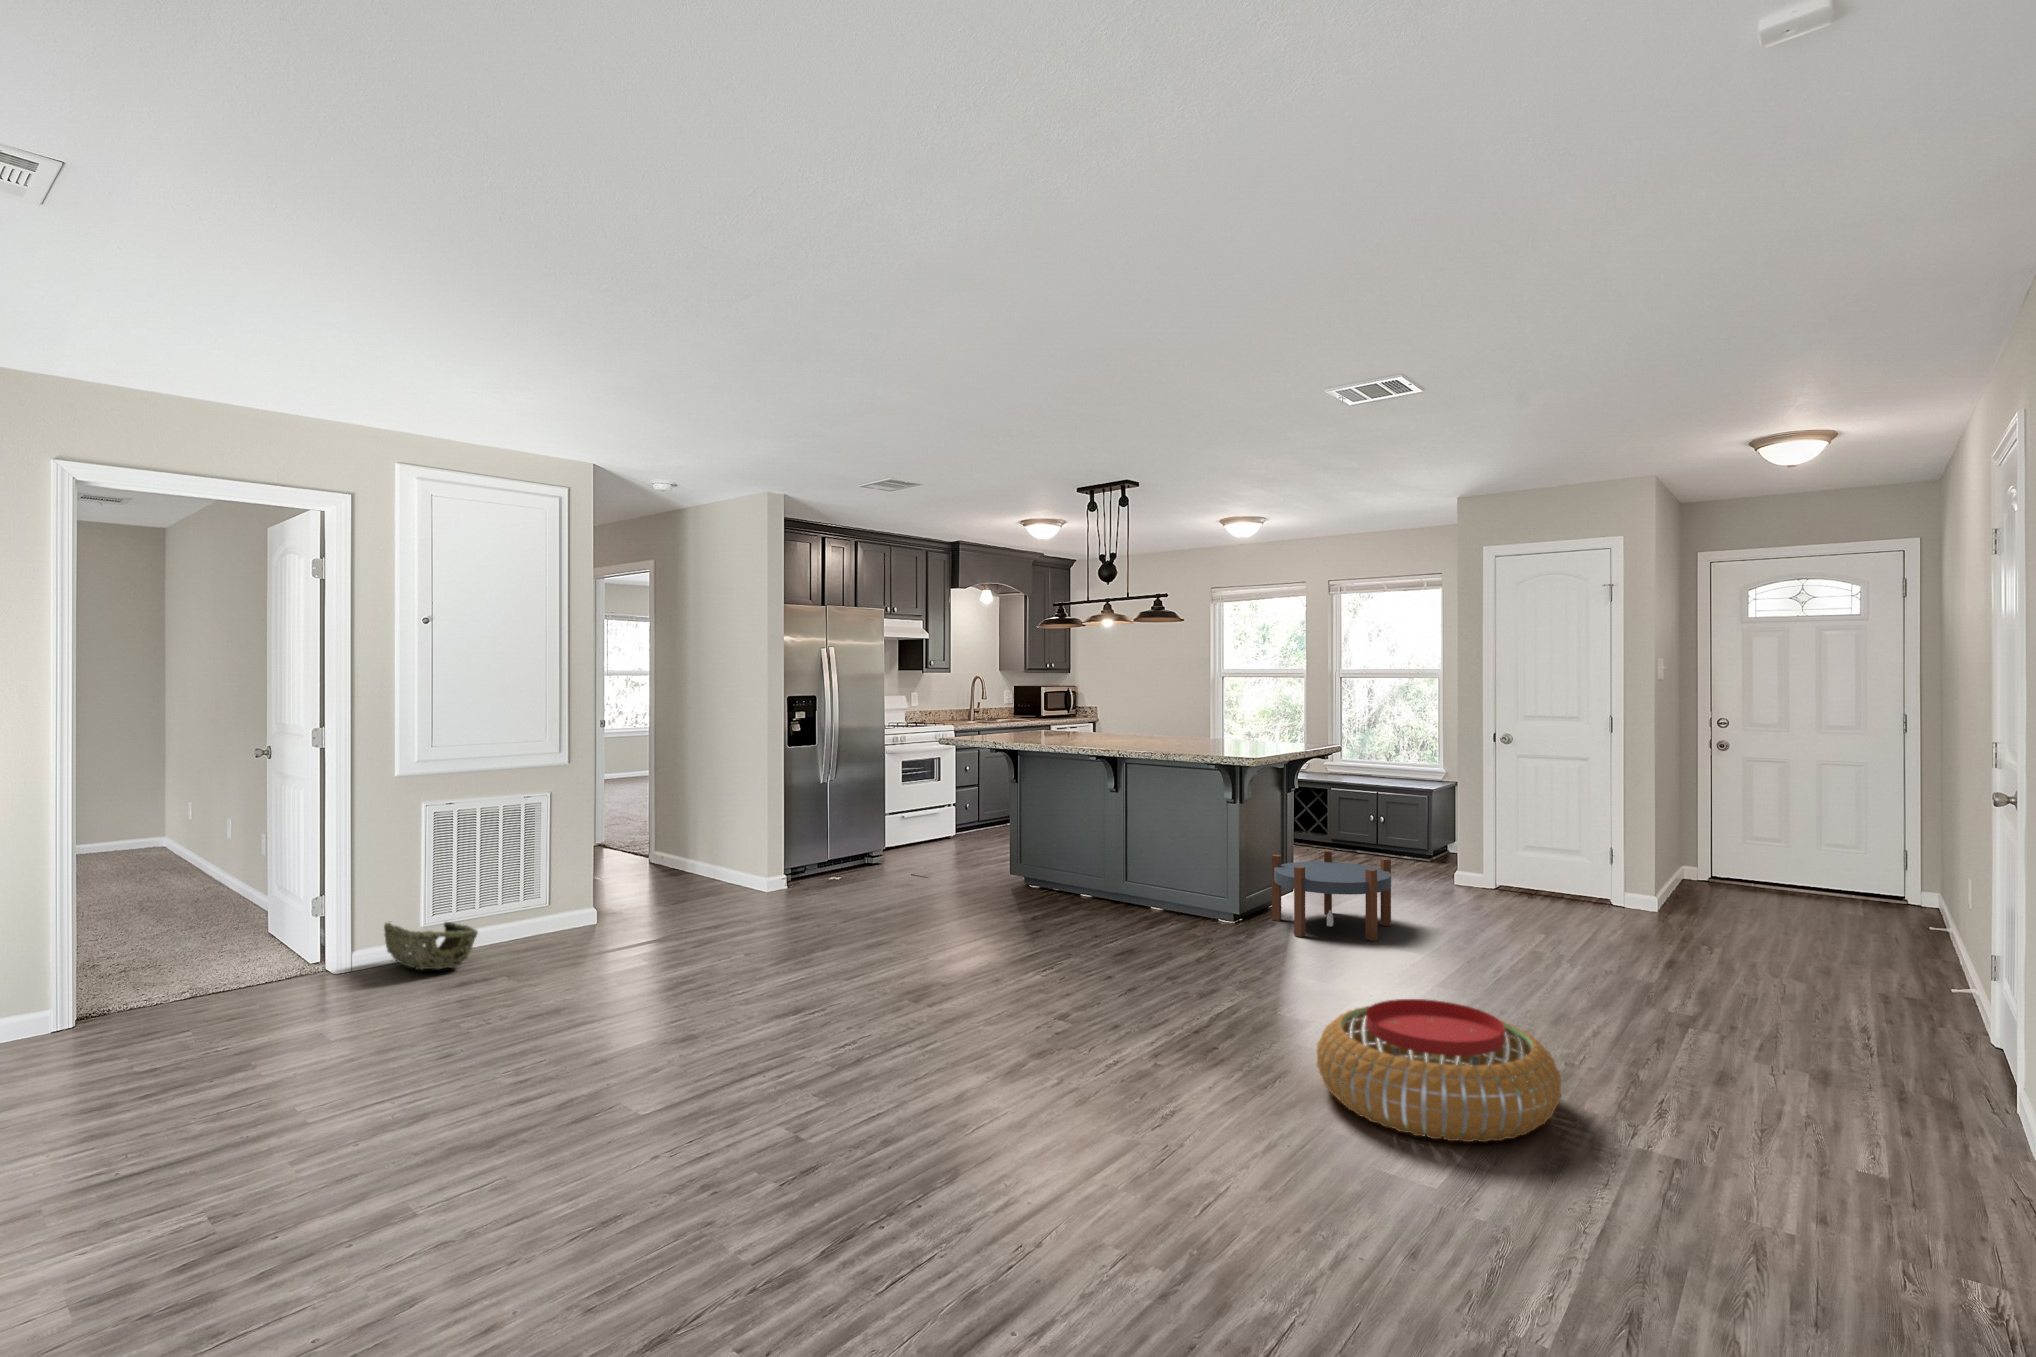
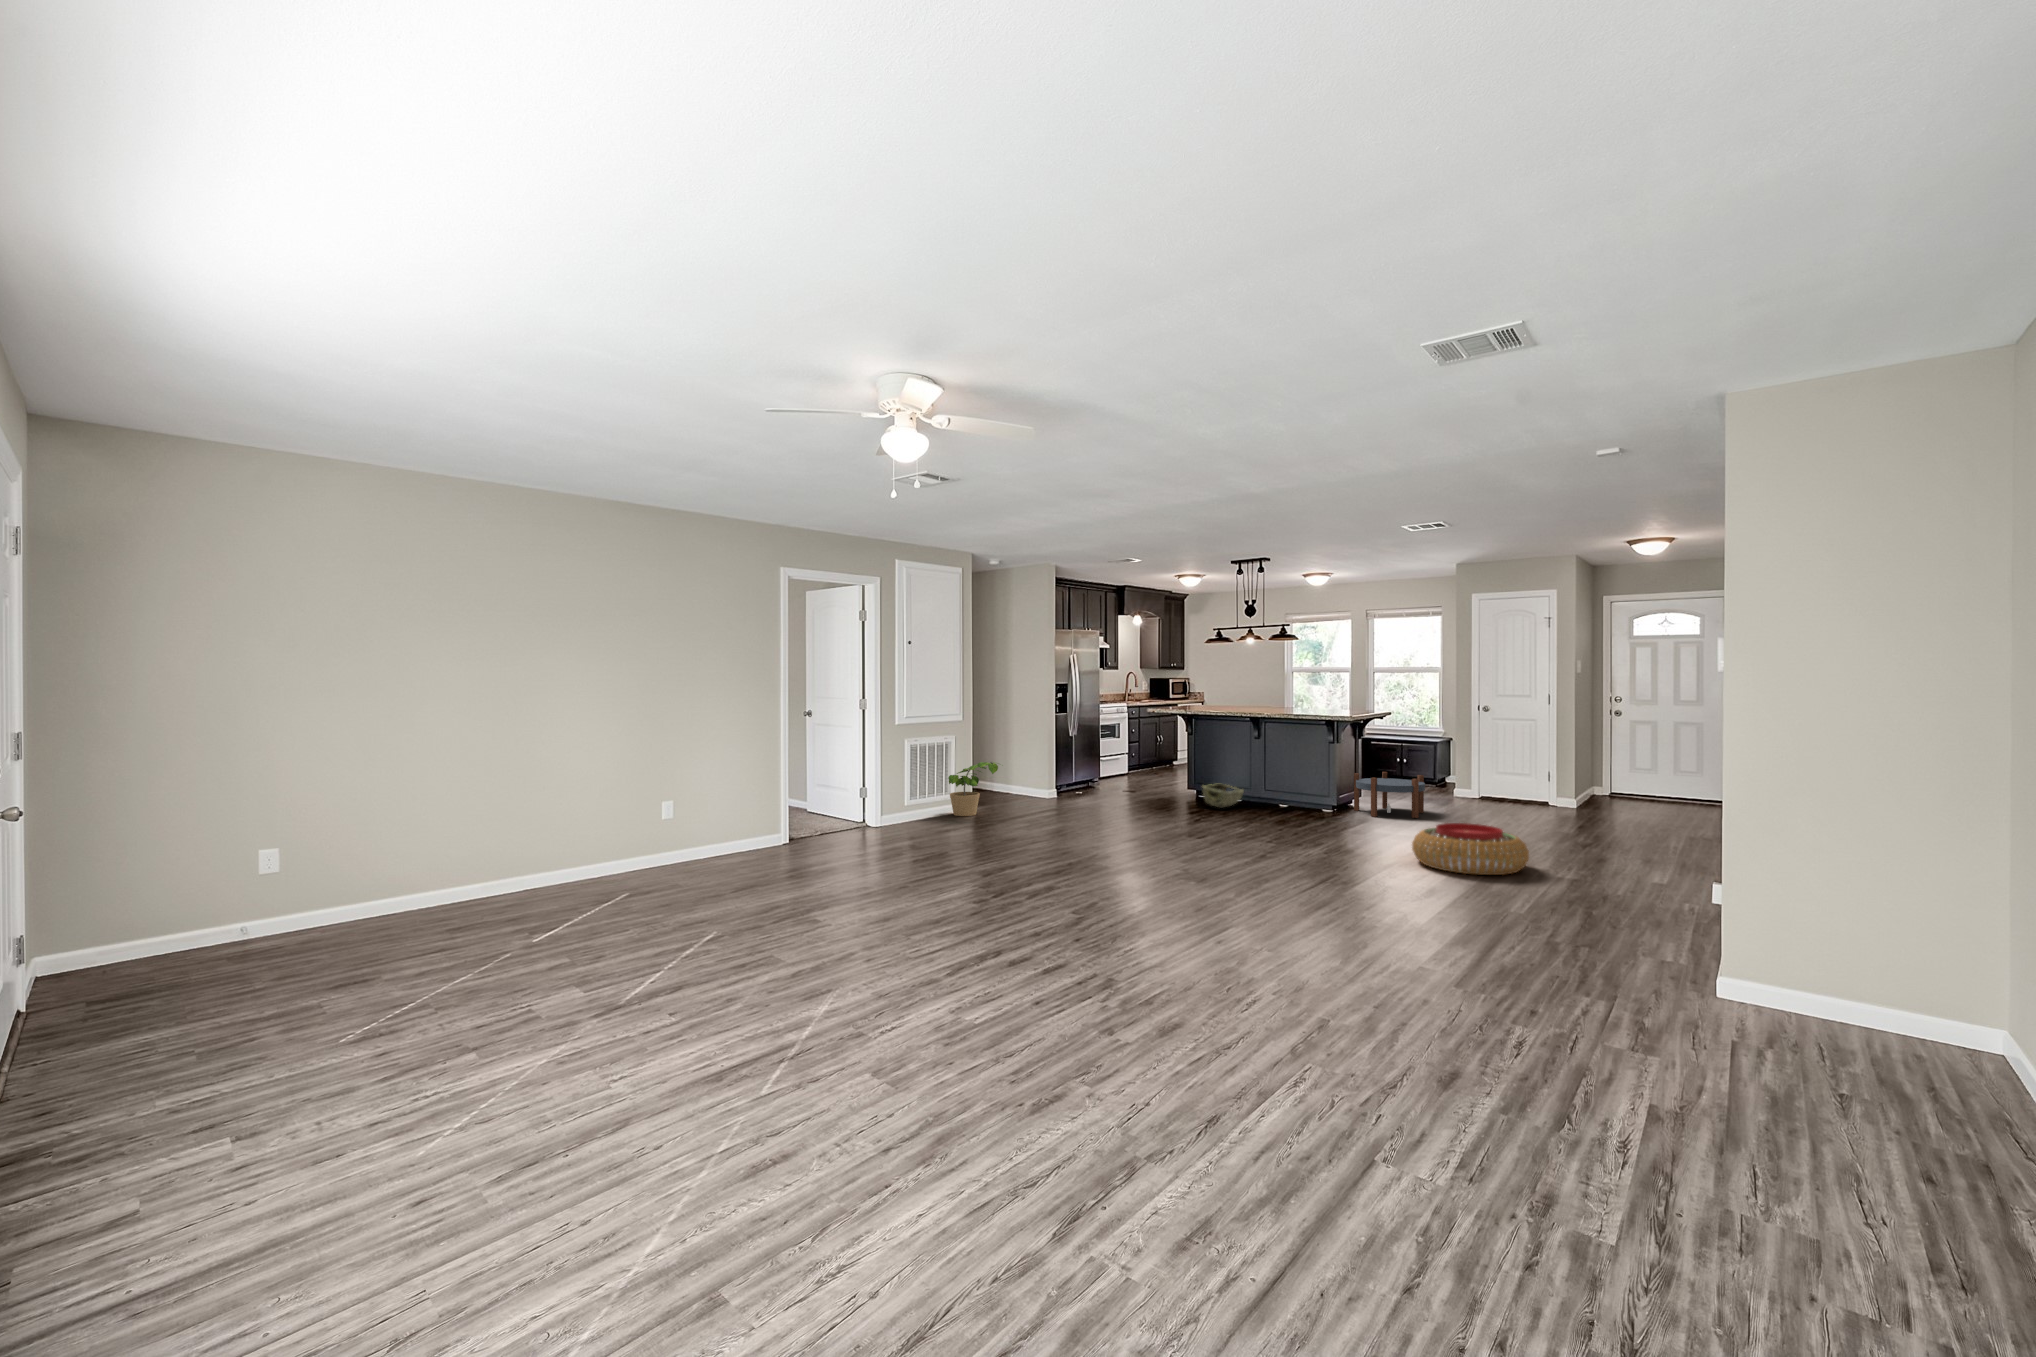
potted plant: none [527,841,632,938] -> present [948,762,998,816]
woven basket: present [384,922,478,970] -> present [1202,783,1244,808]

